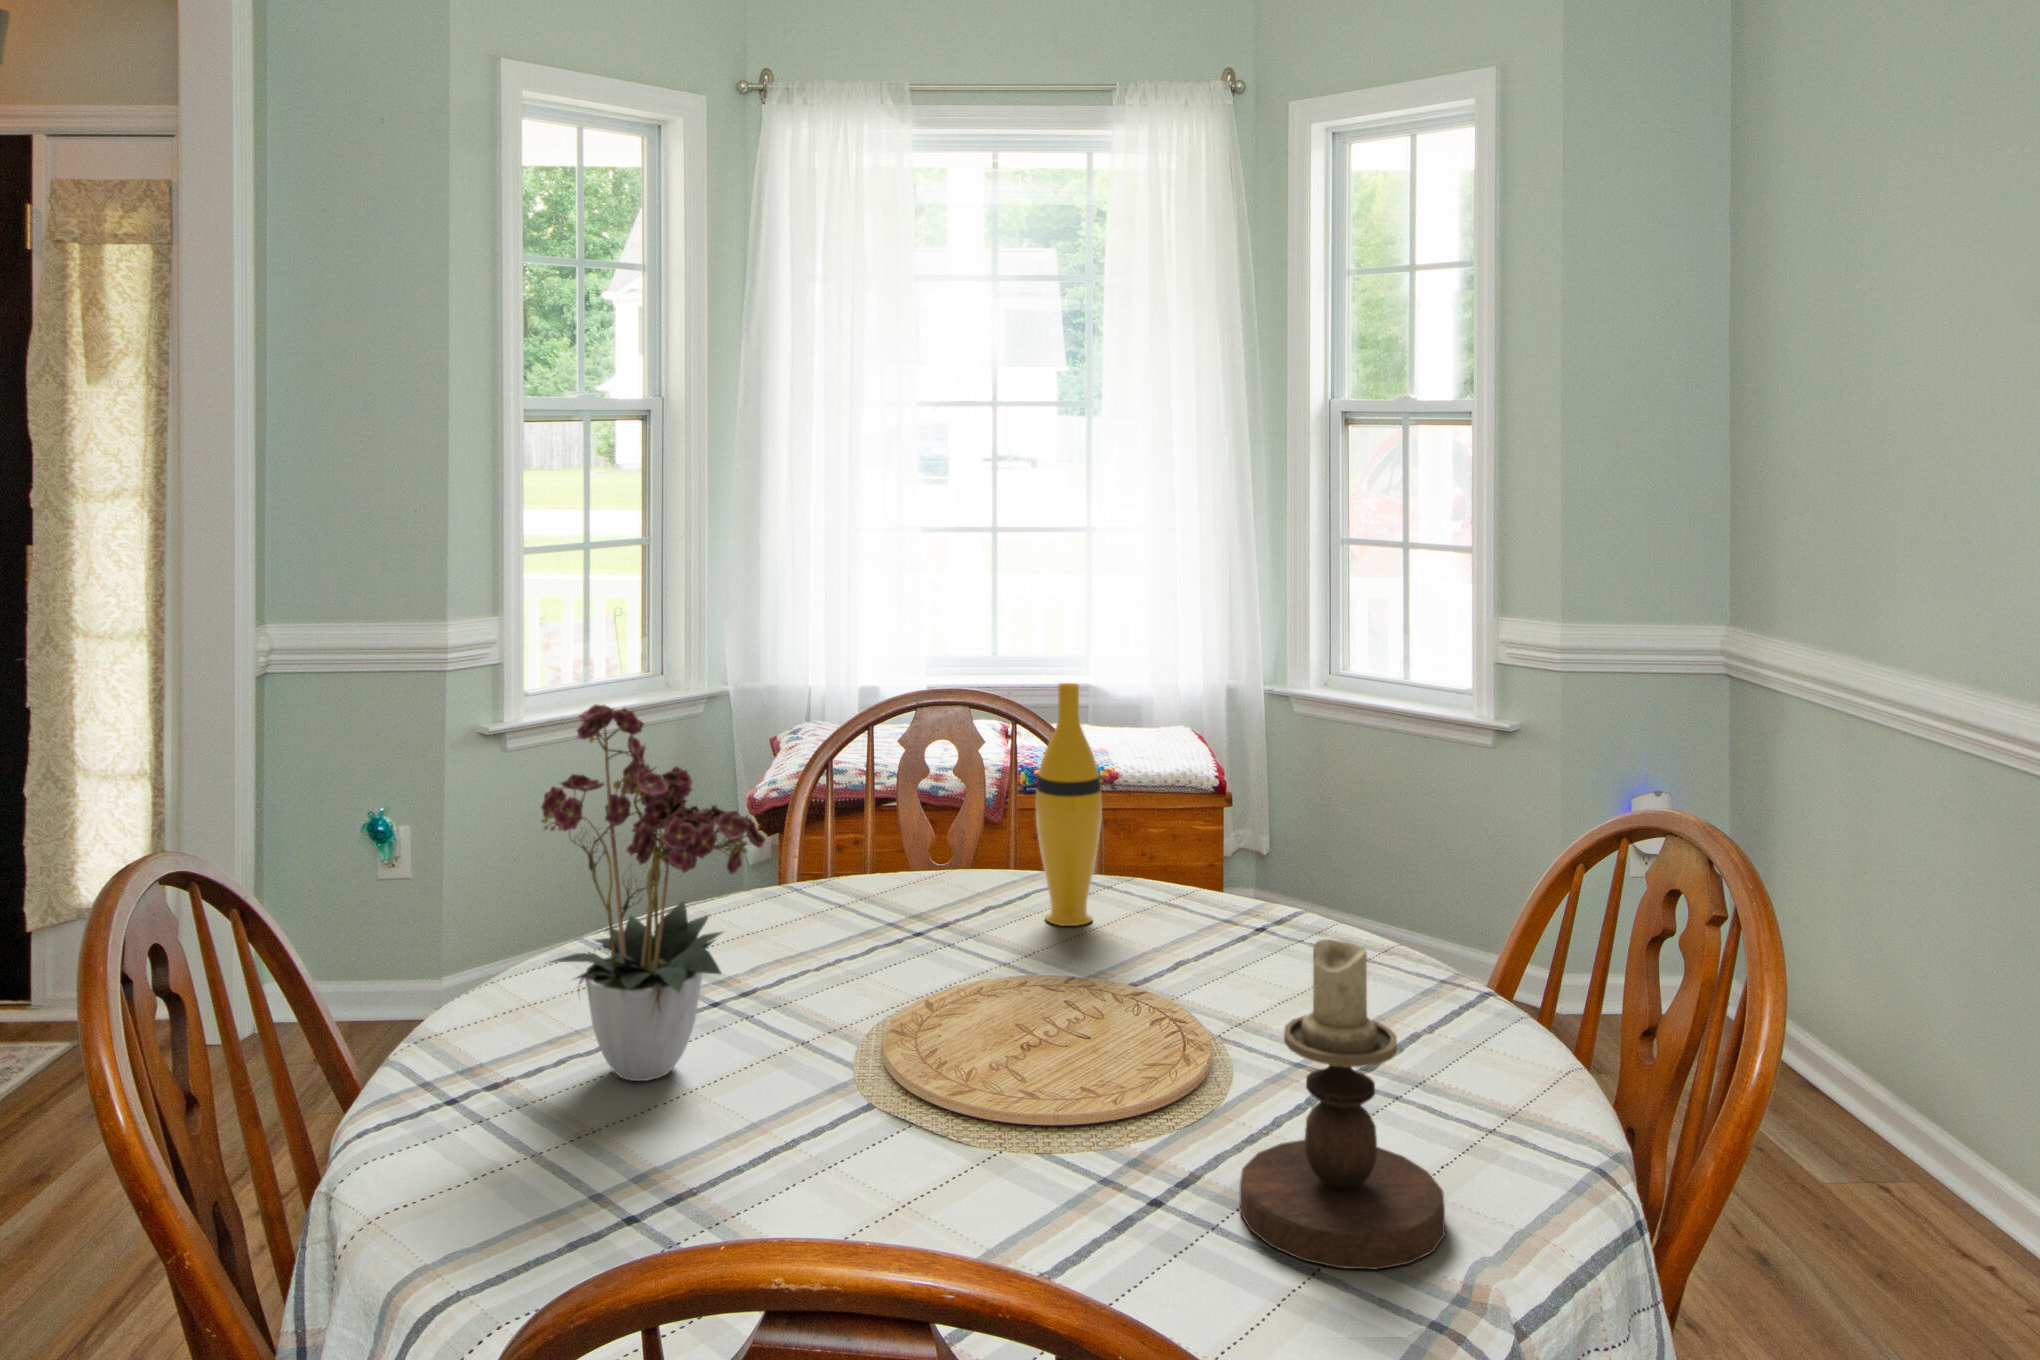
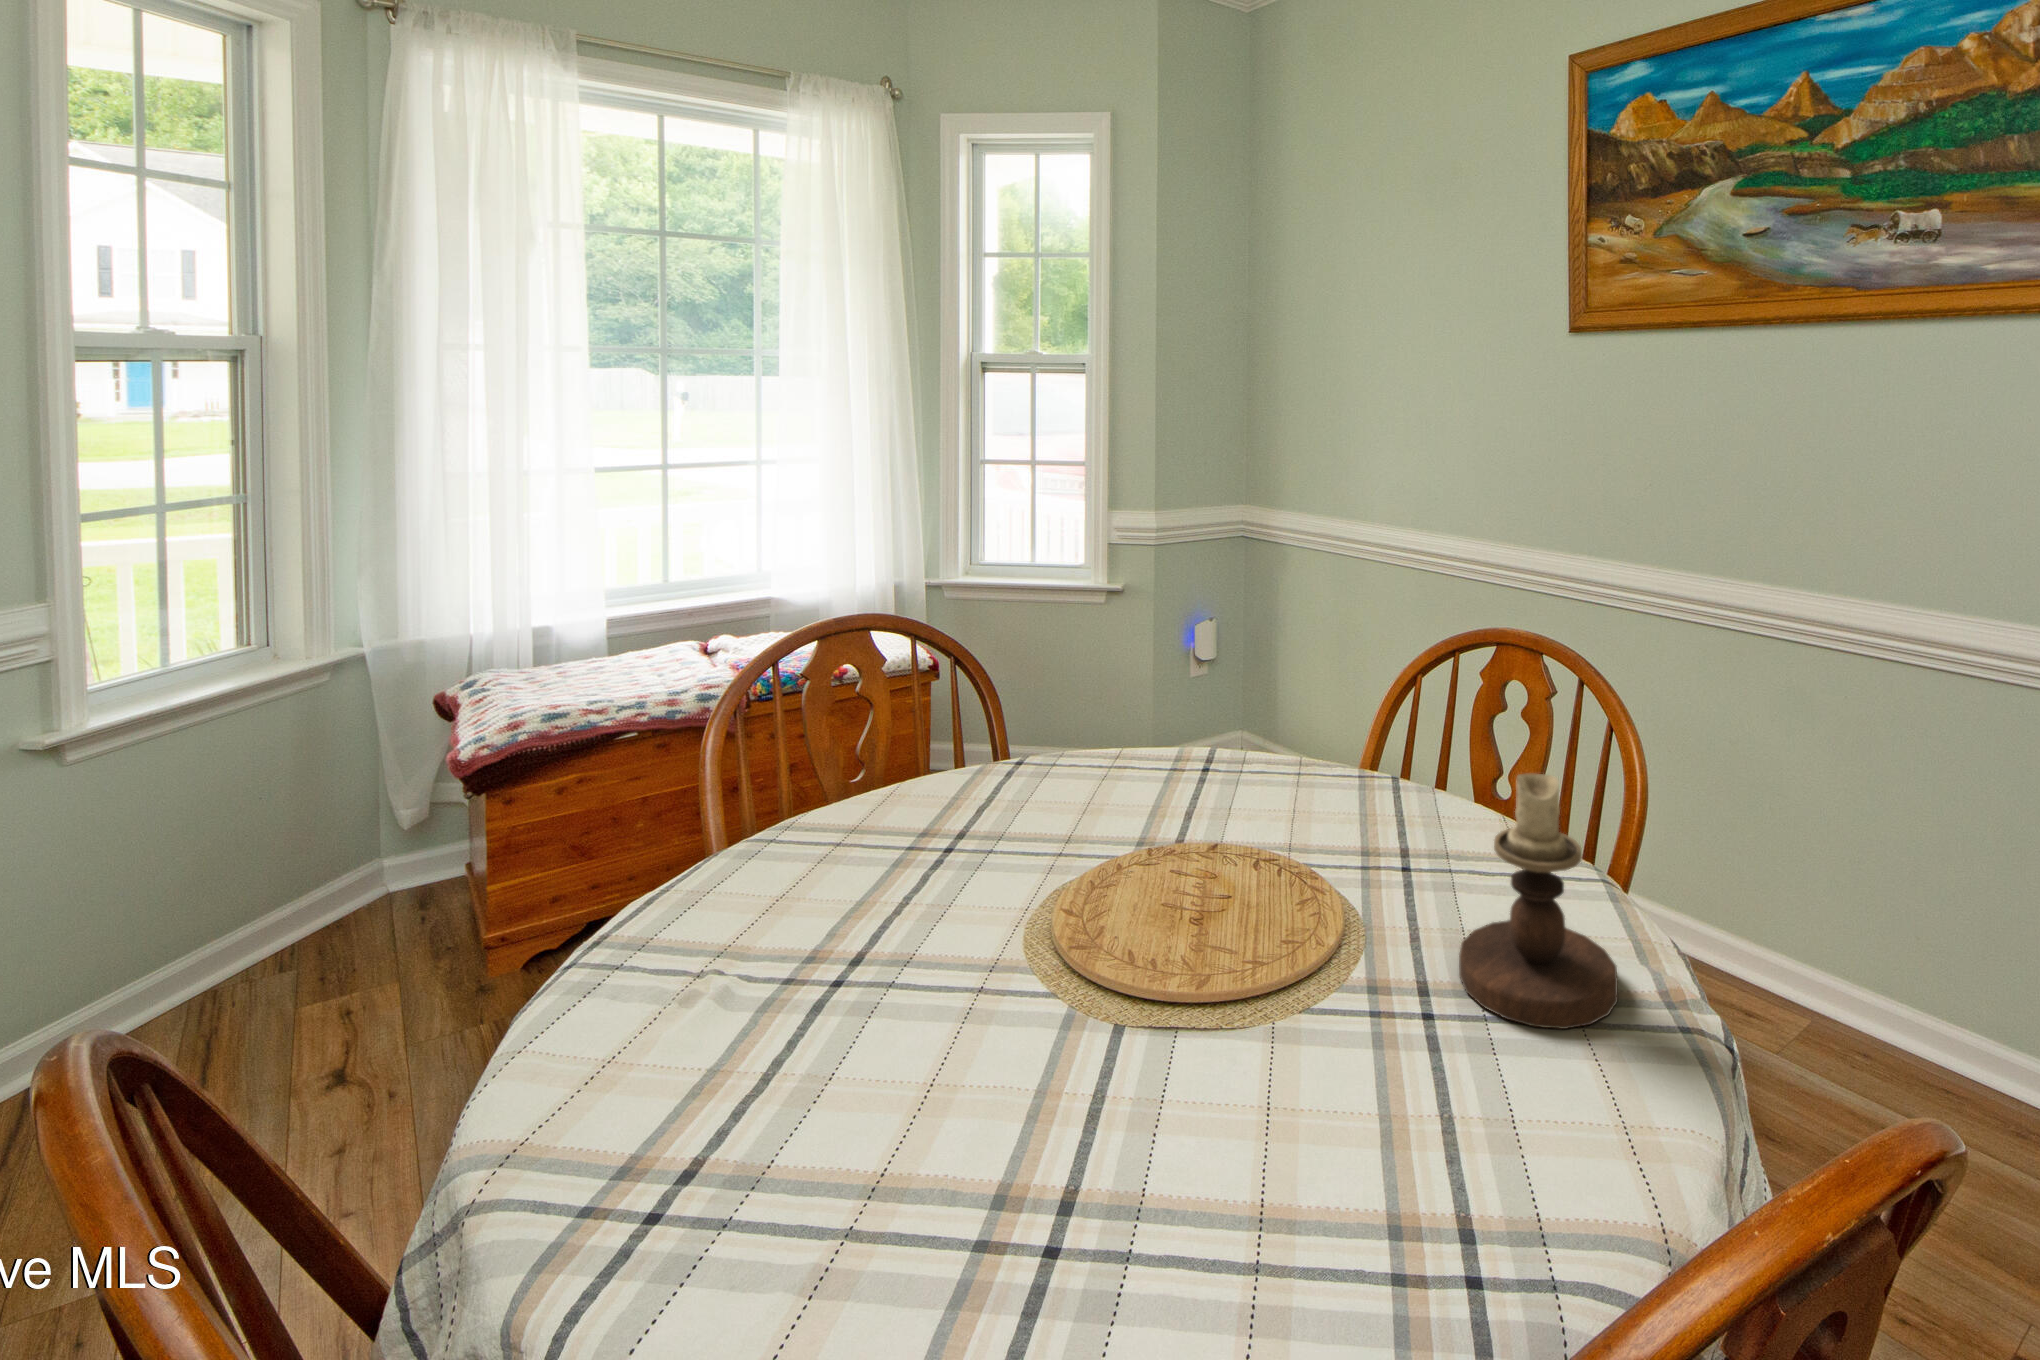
vase: present [1035,683,1102,926] -> none [1024,598,1082,806]
flower arrangement: present [541,704,765,1081] -> none [706,674,1006,1099]

